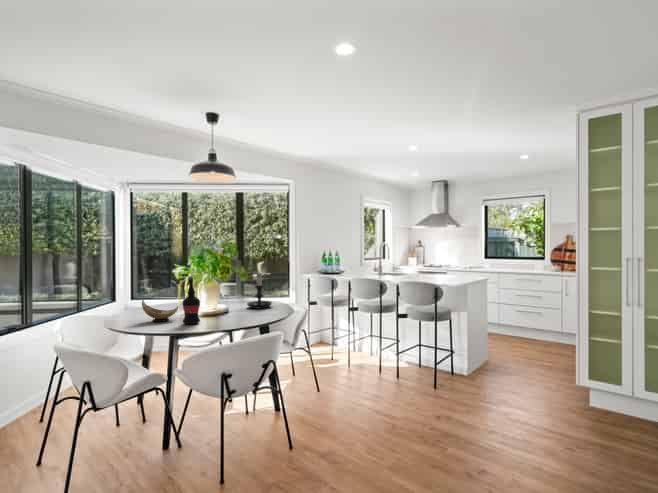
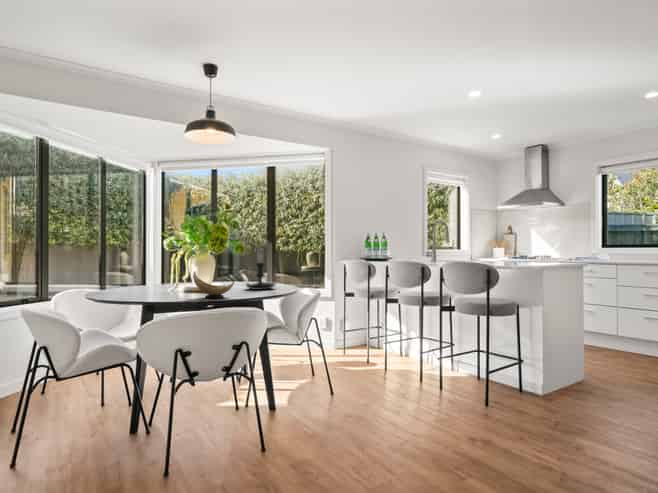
wine bottle: present [183,277,200,324] -> none [155,245,176,298]
decorative bowl: present [142,300,179,322] -> present [193,271,234,298]

